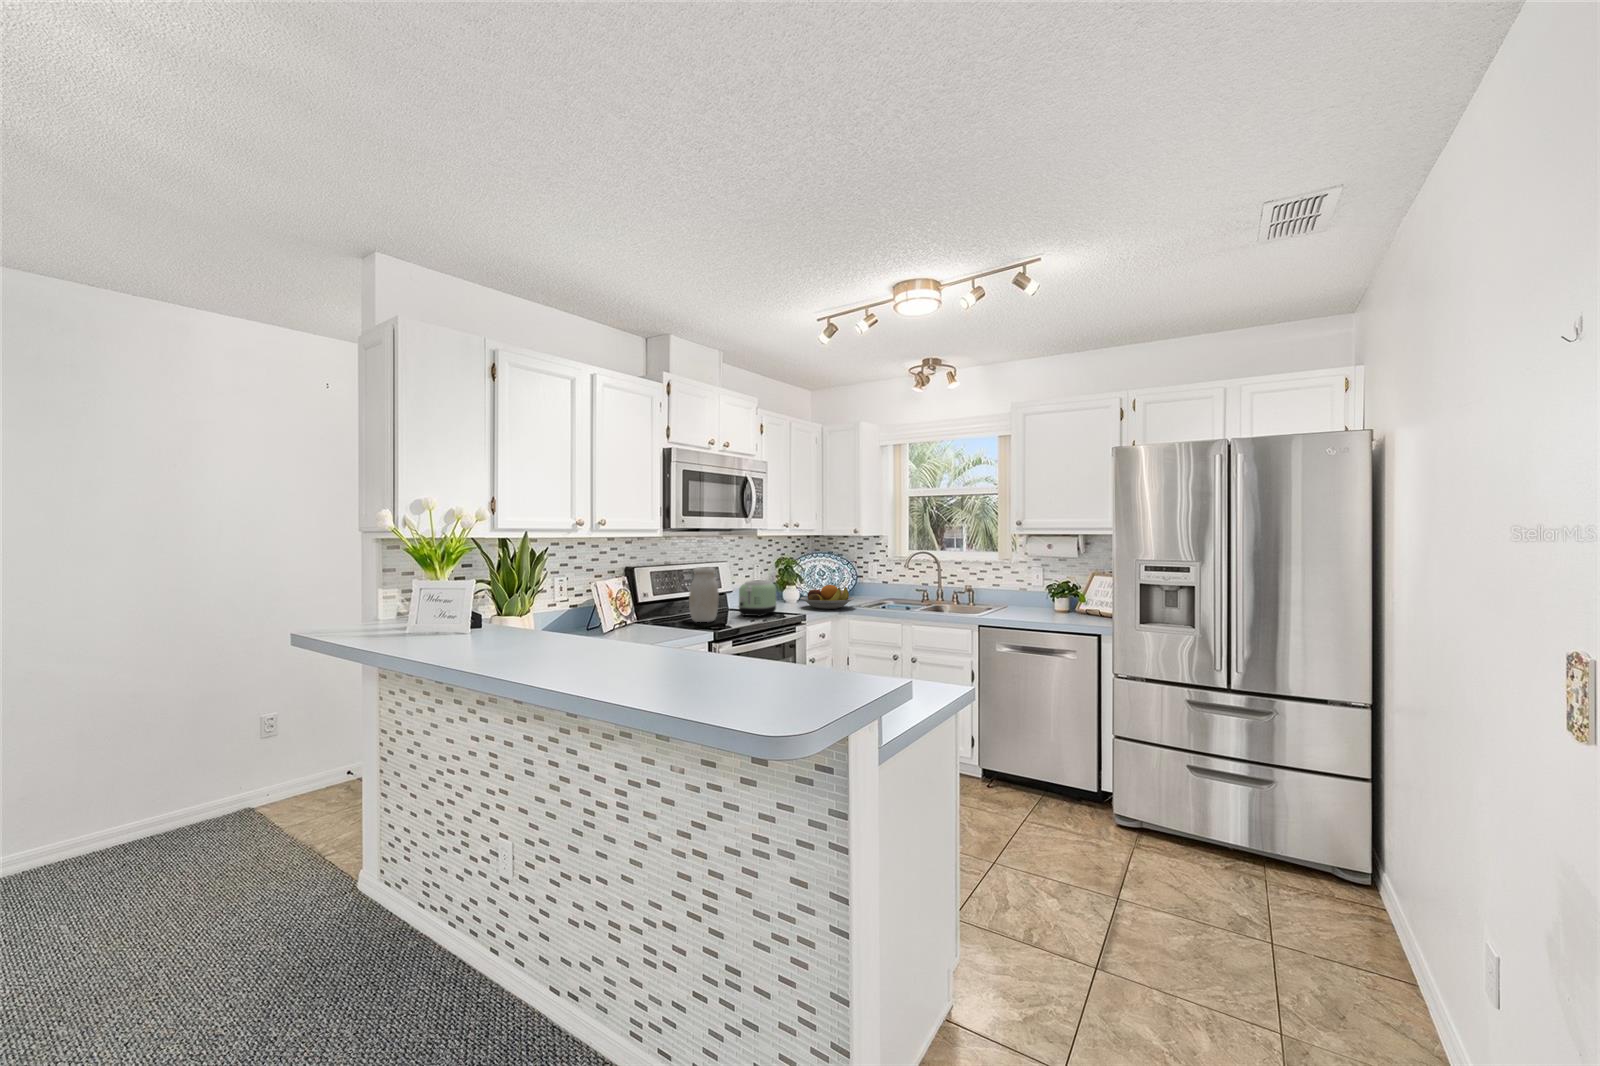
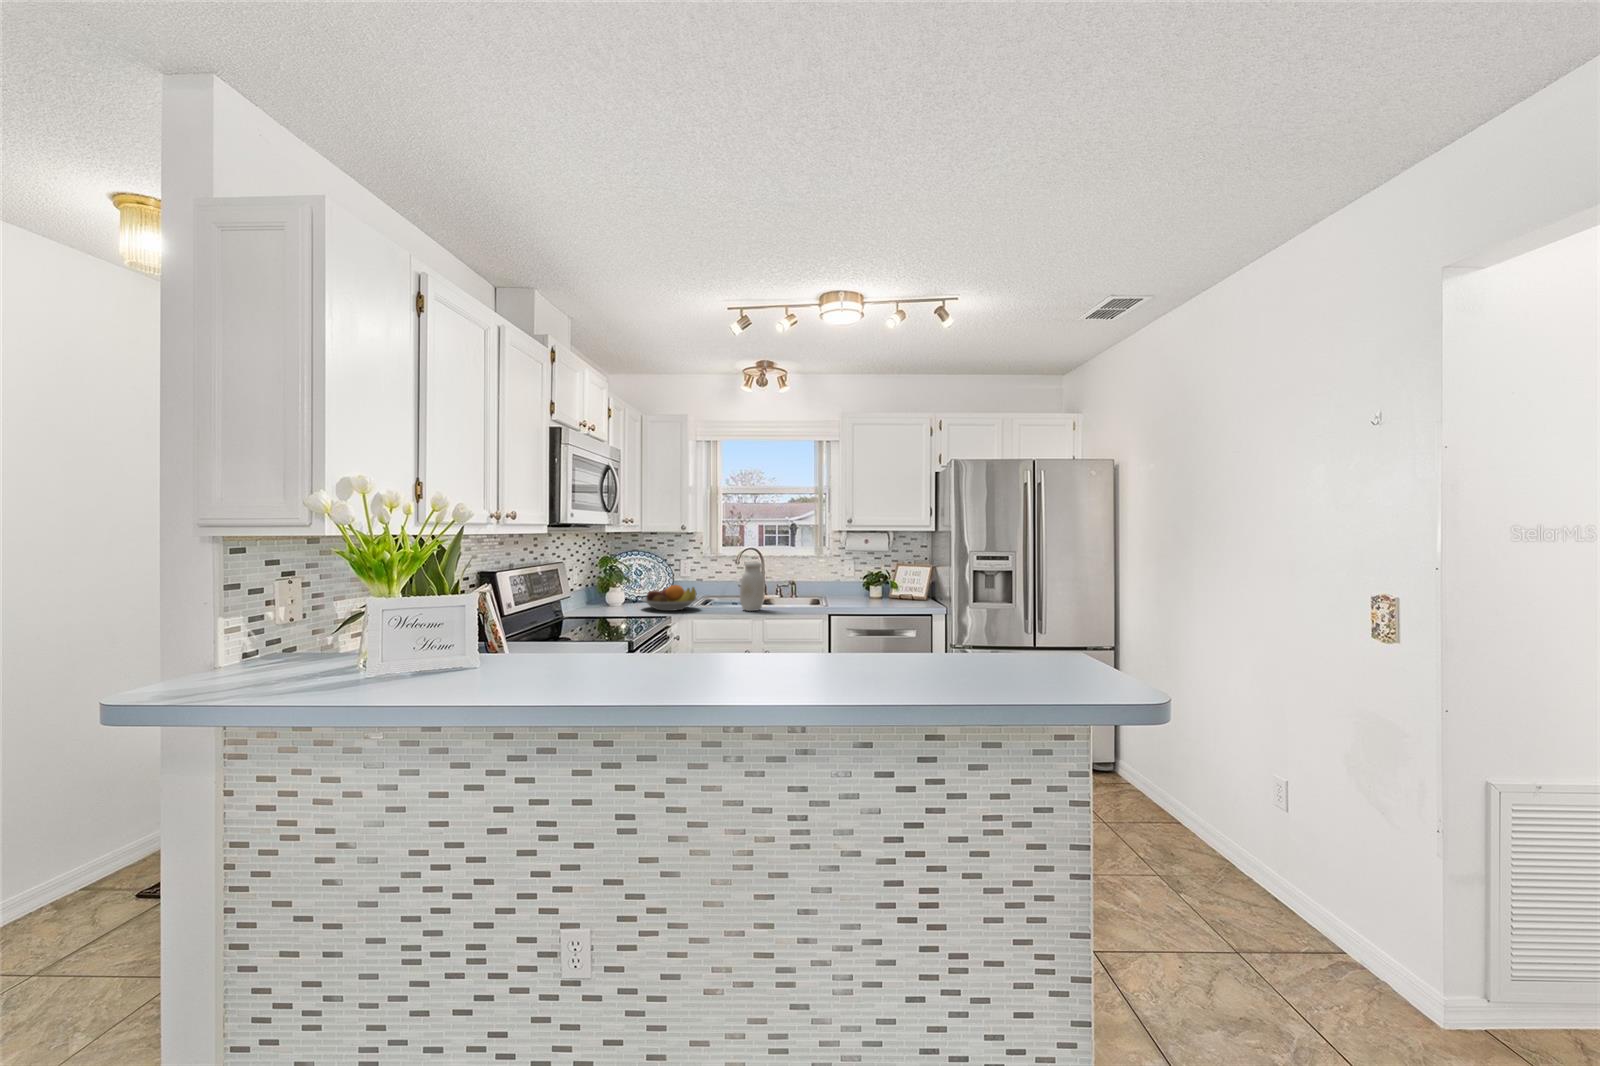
jar: present [689,567,719,622] -> present [740,562,765,611]
toaster: present [739,580,776,617] -> none [600,582,638,624]

